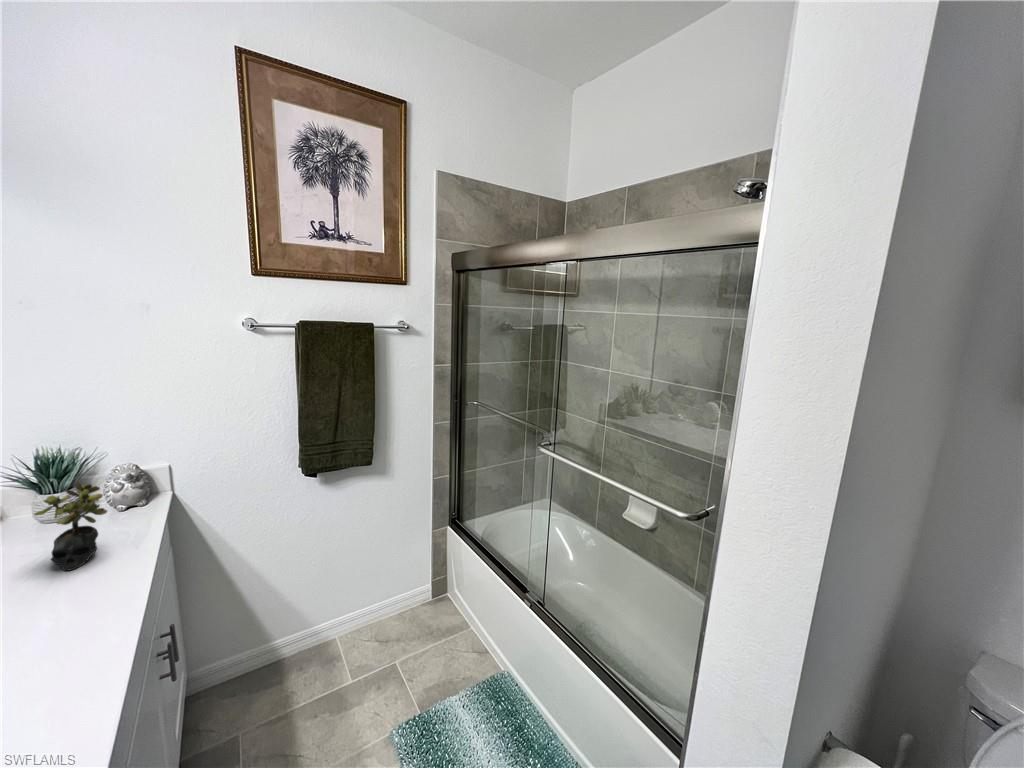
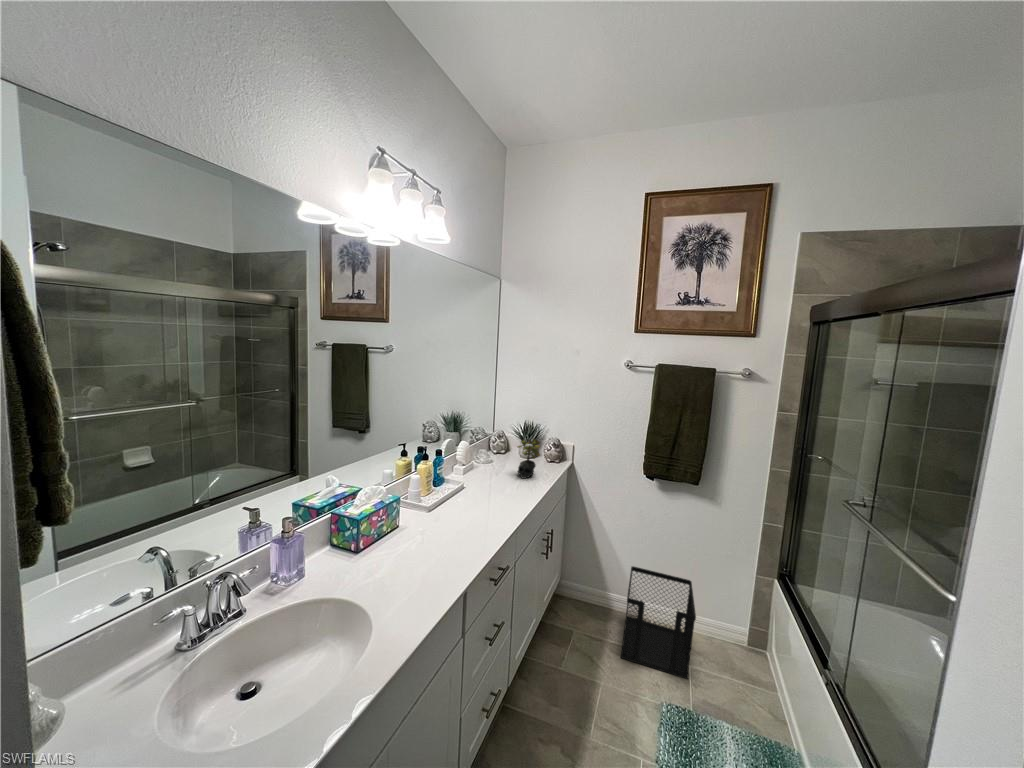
wastebasket: none [302,571,399,717] -> present [621,566,696,679]

